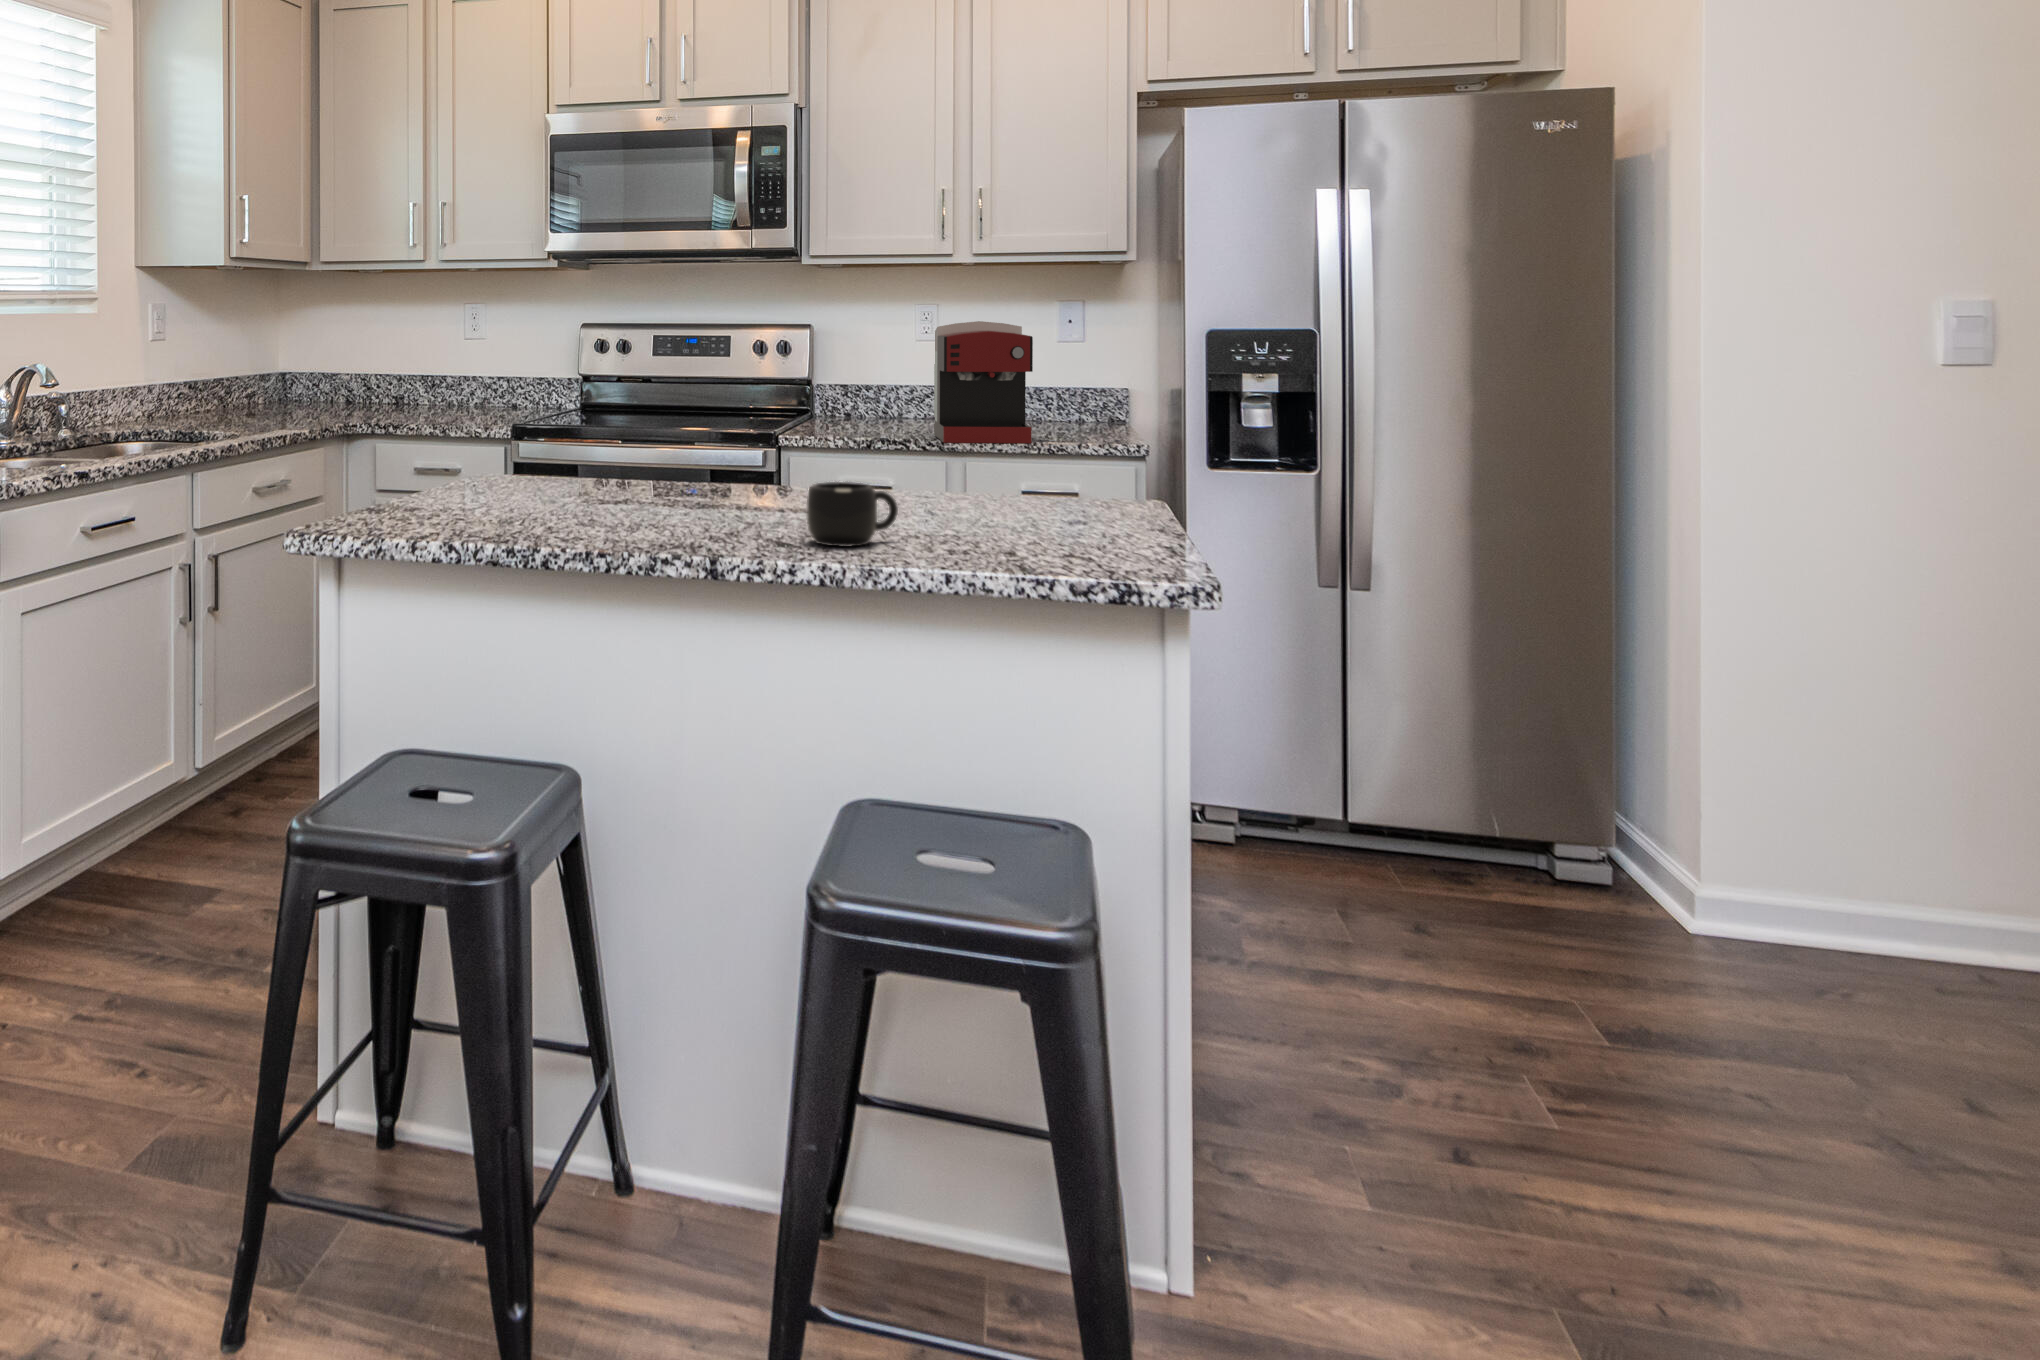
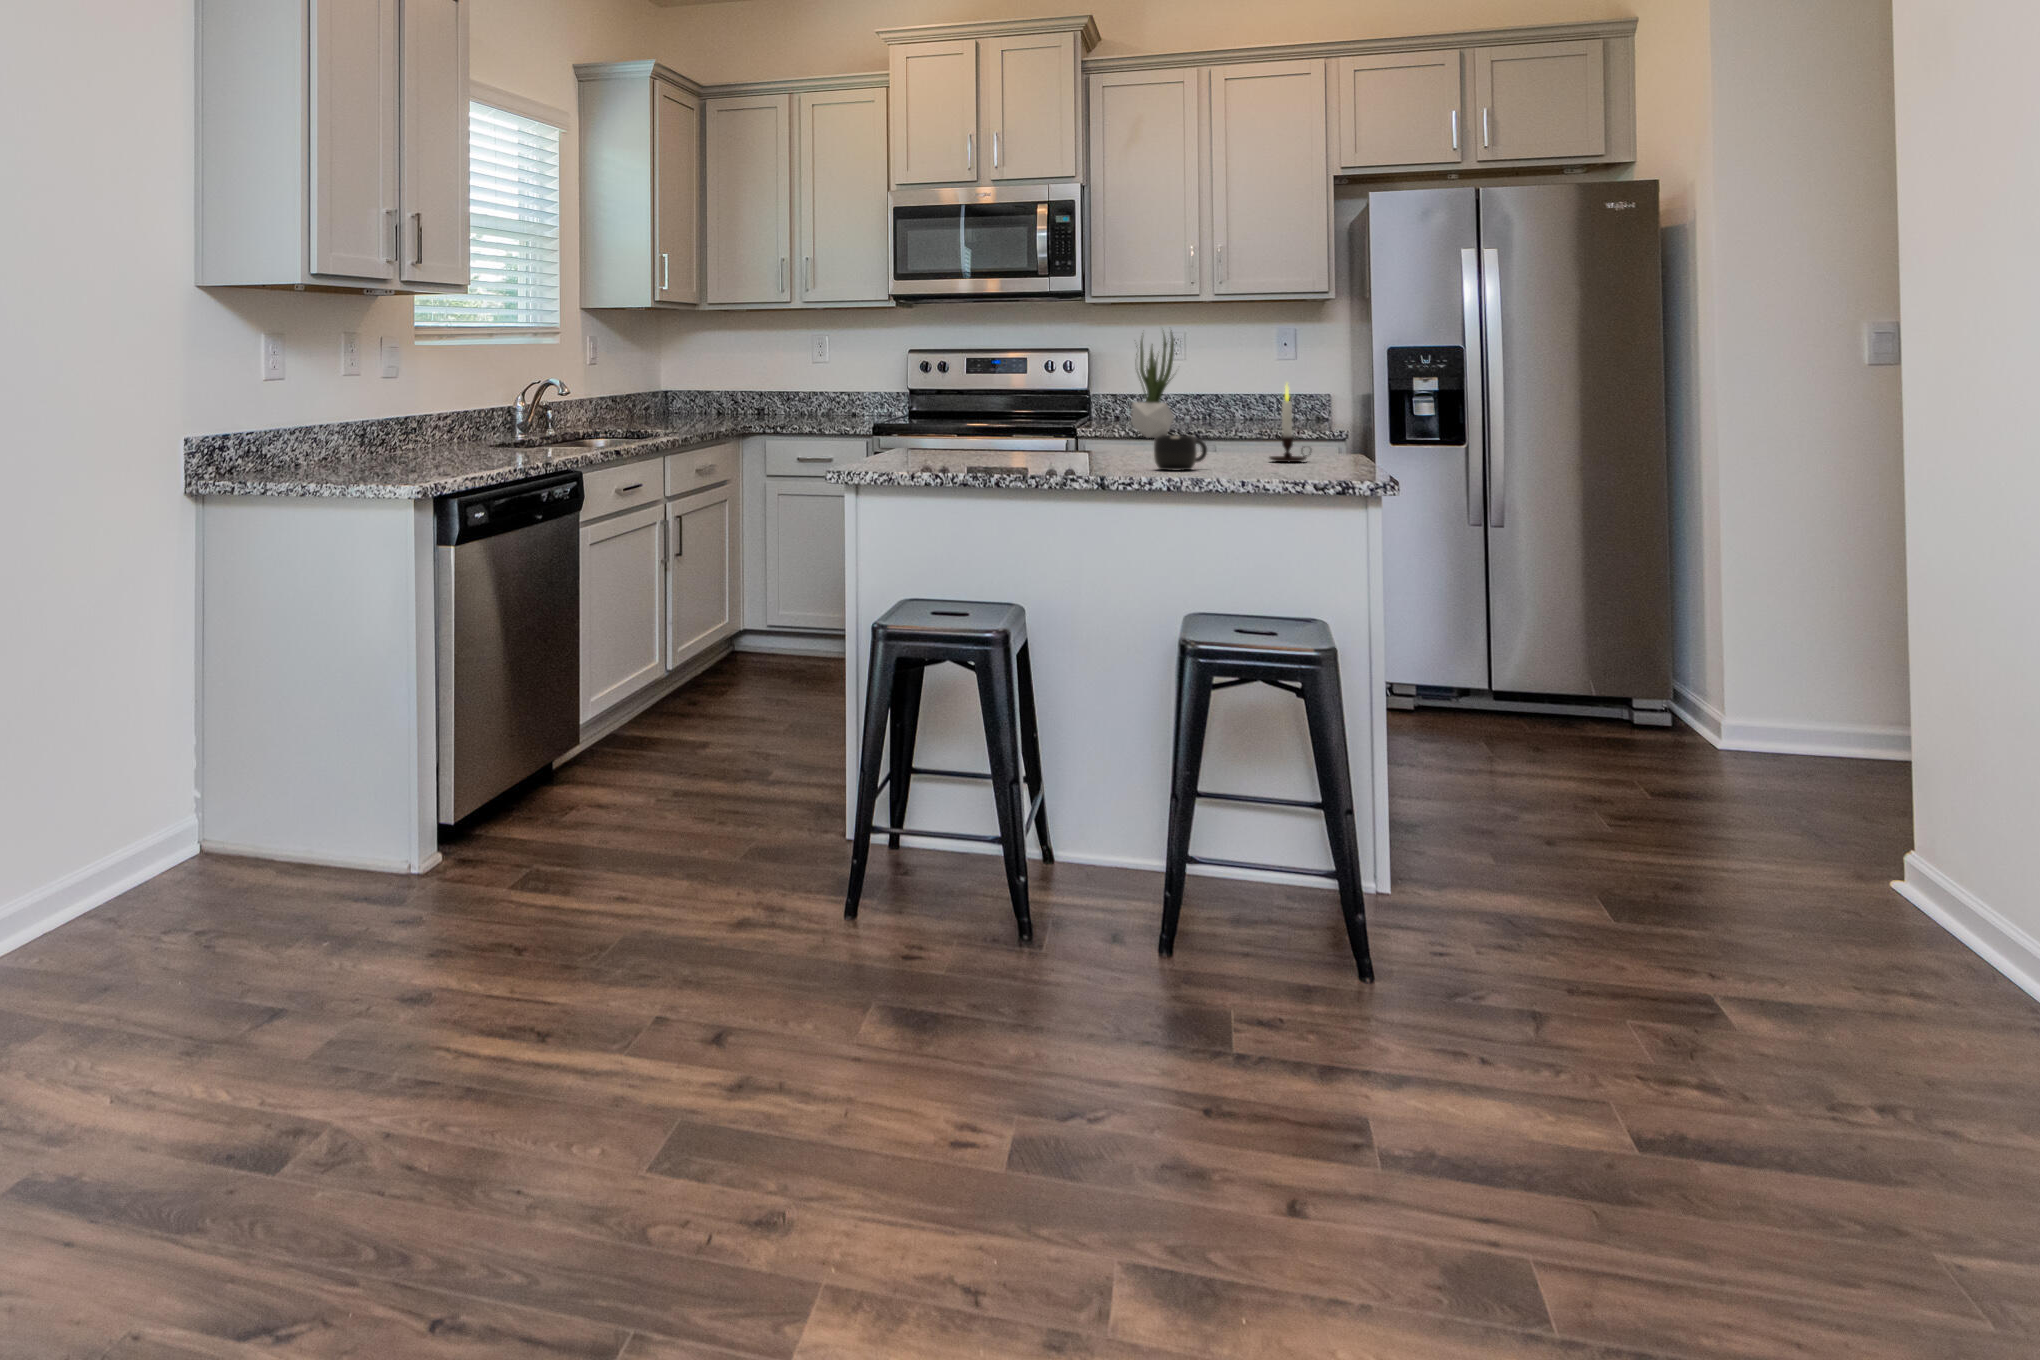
potted plant: none [853,298,920,451] -> present [1131,330,1174,438]
coffee maker: present [934,321,1033,443] -> none [1182,344,1258,434]
candle: none [1010,392,1080,522] -> present [1270,385,1311,462]

